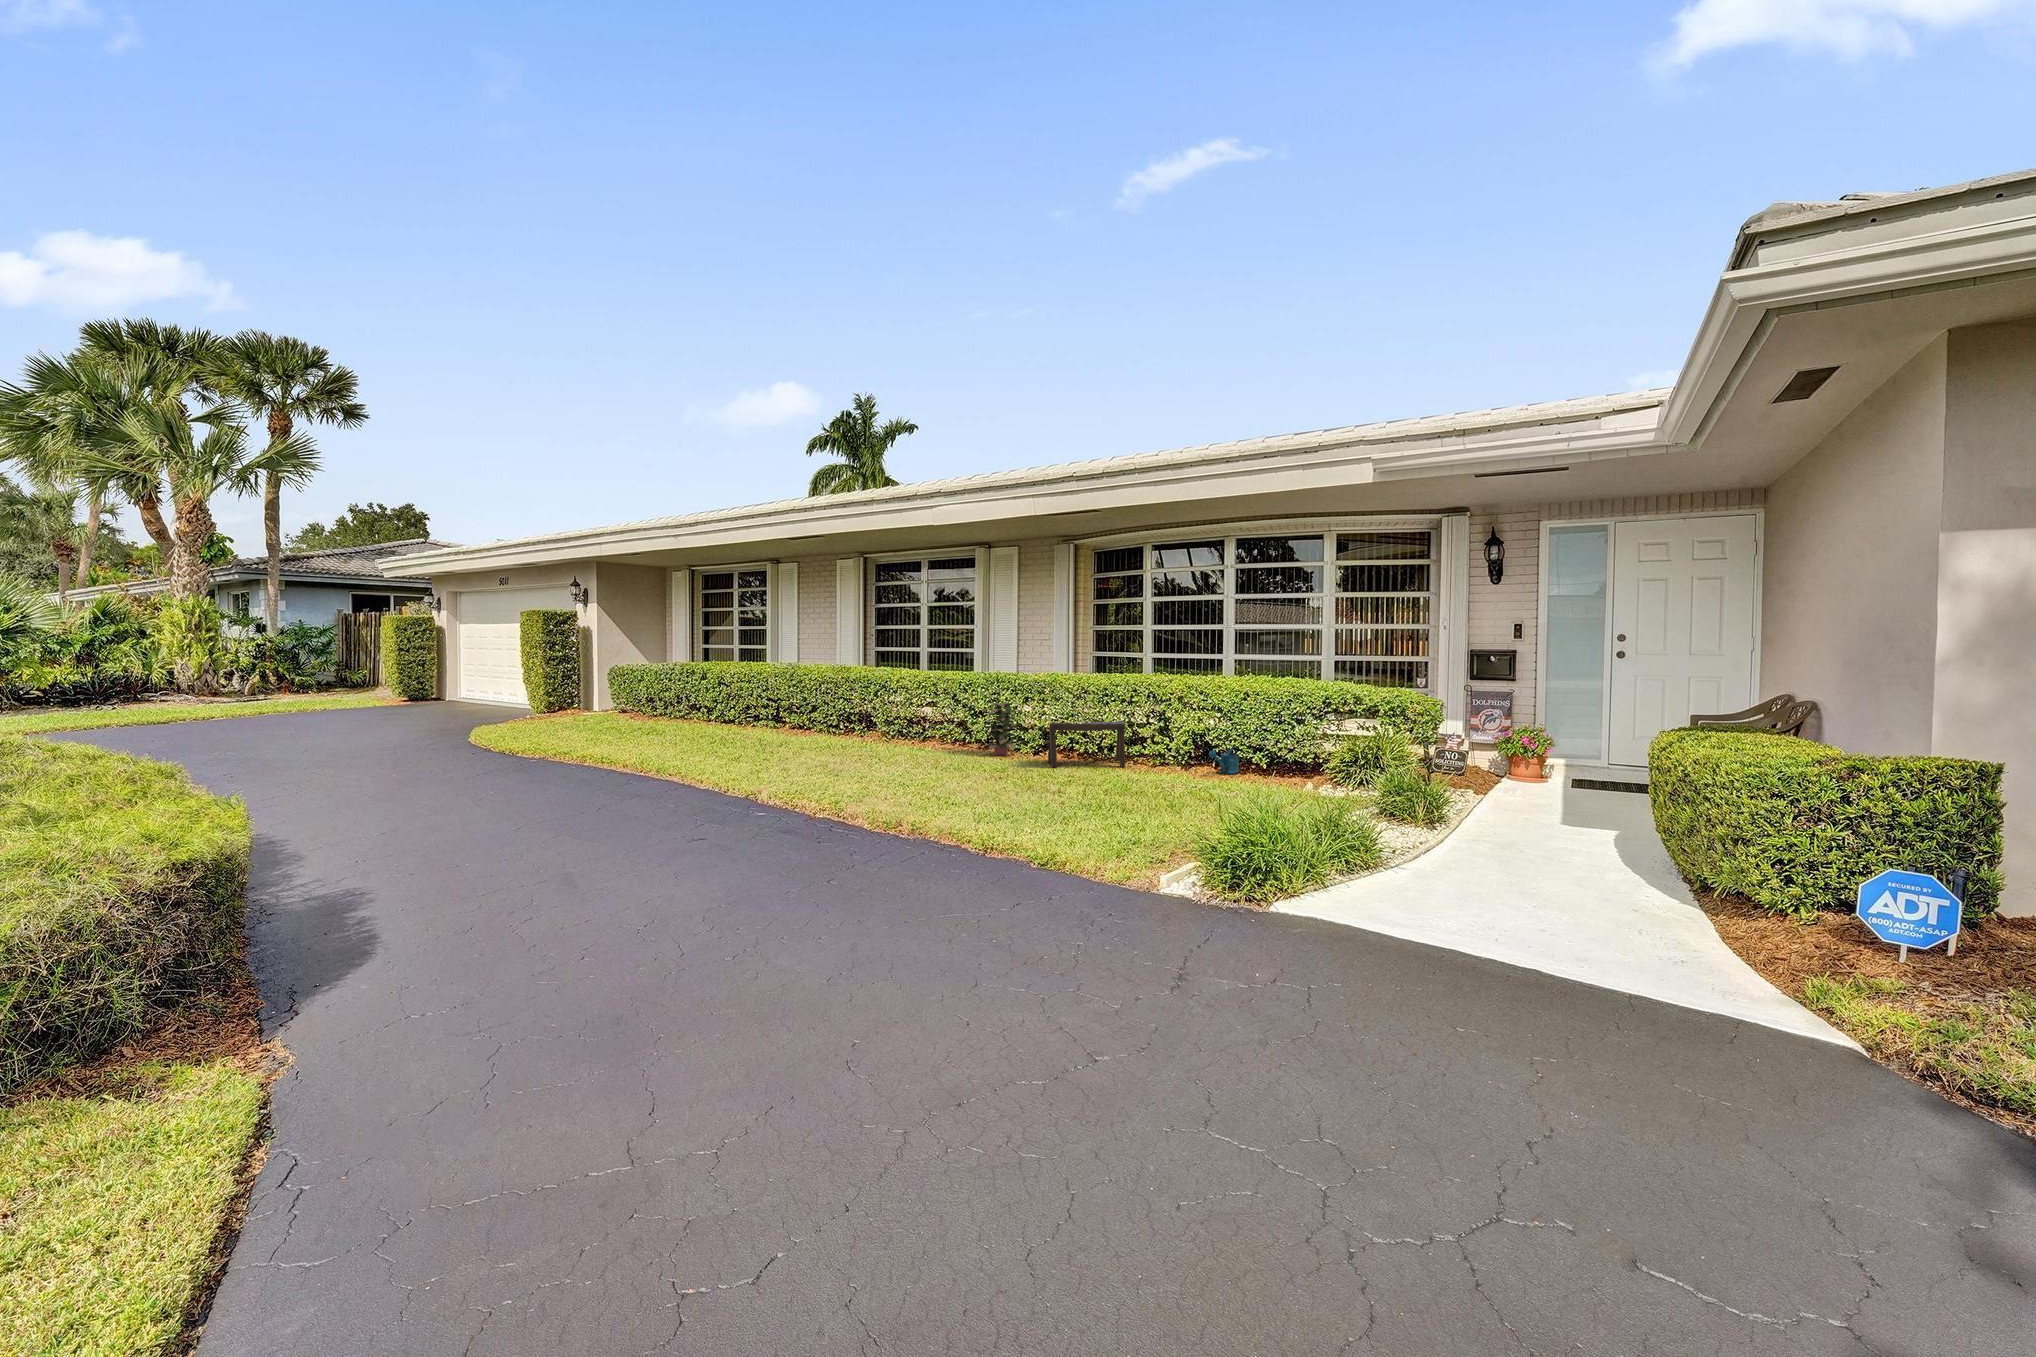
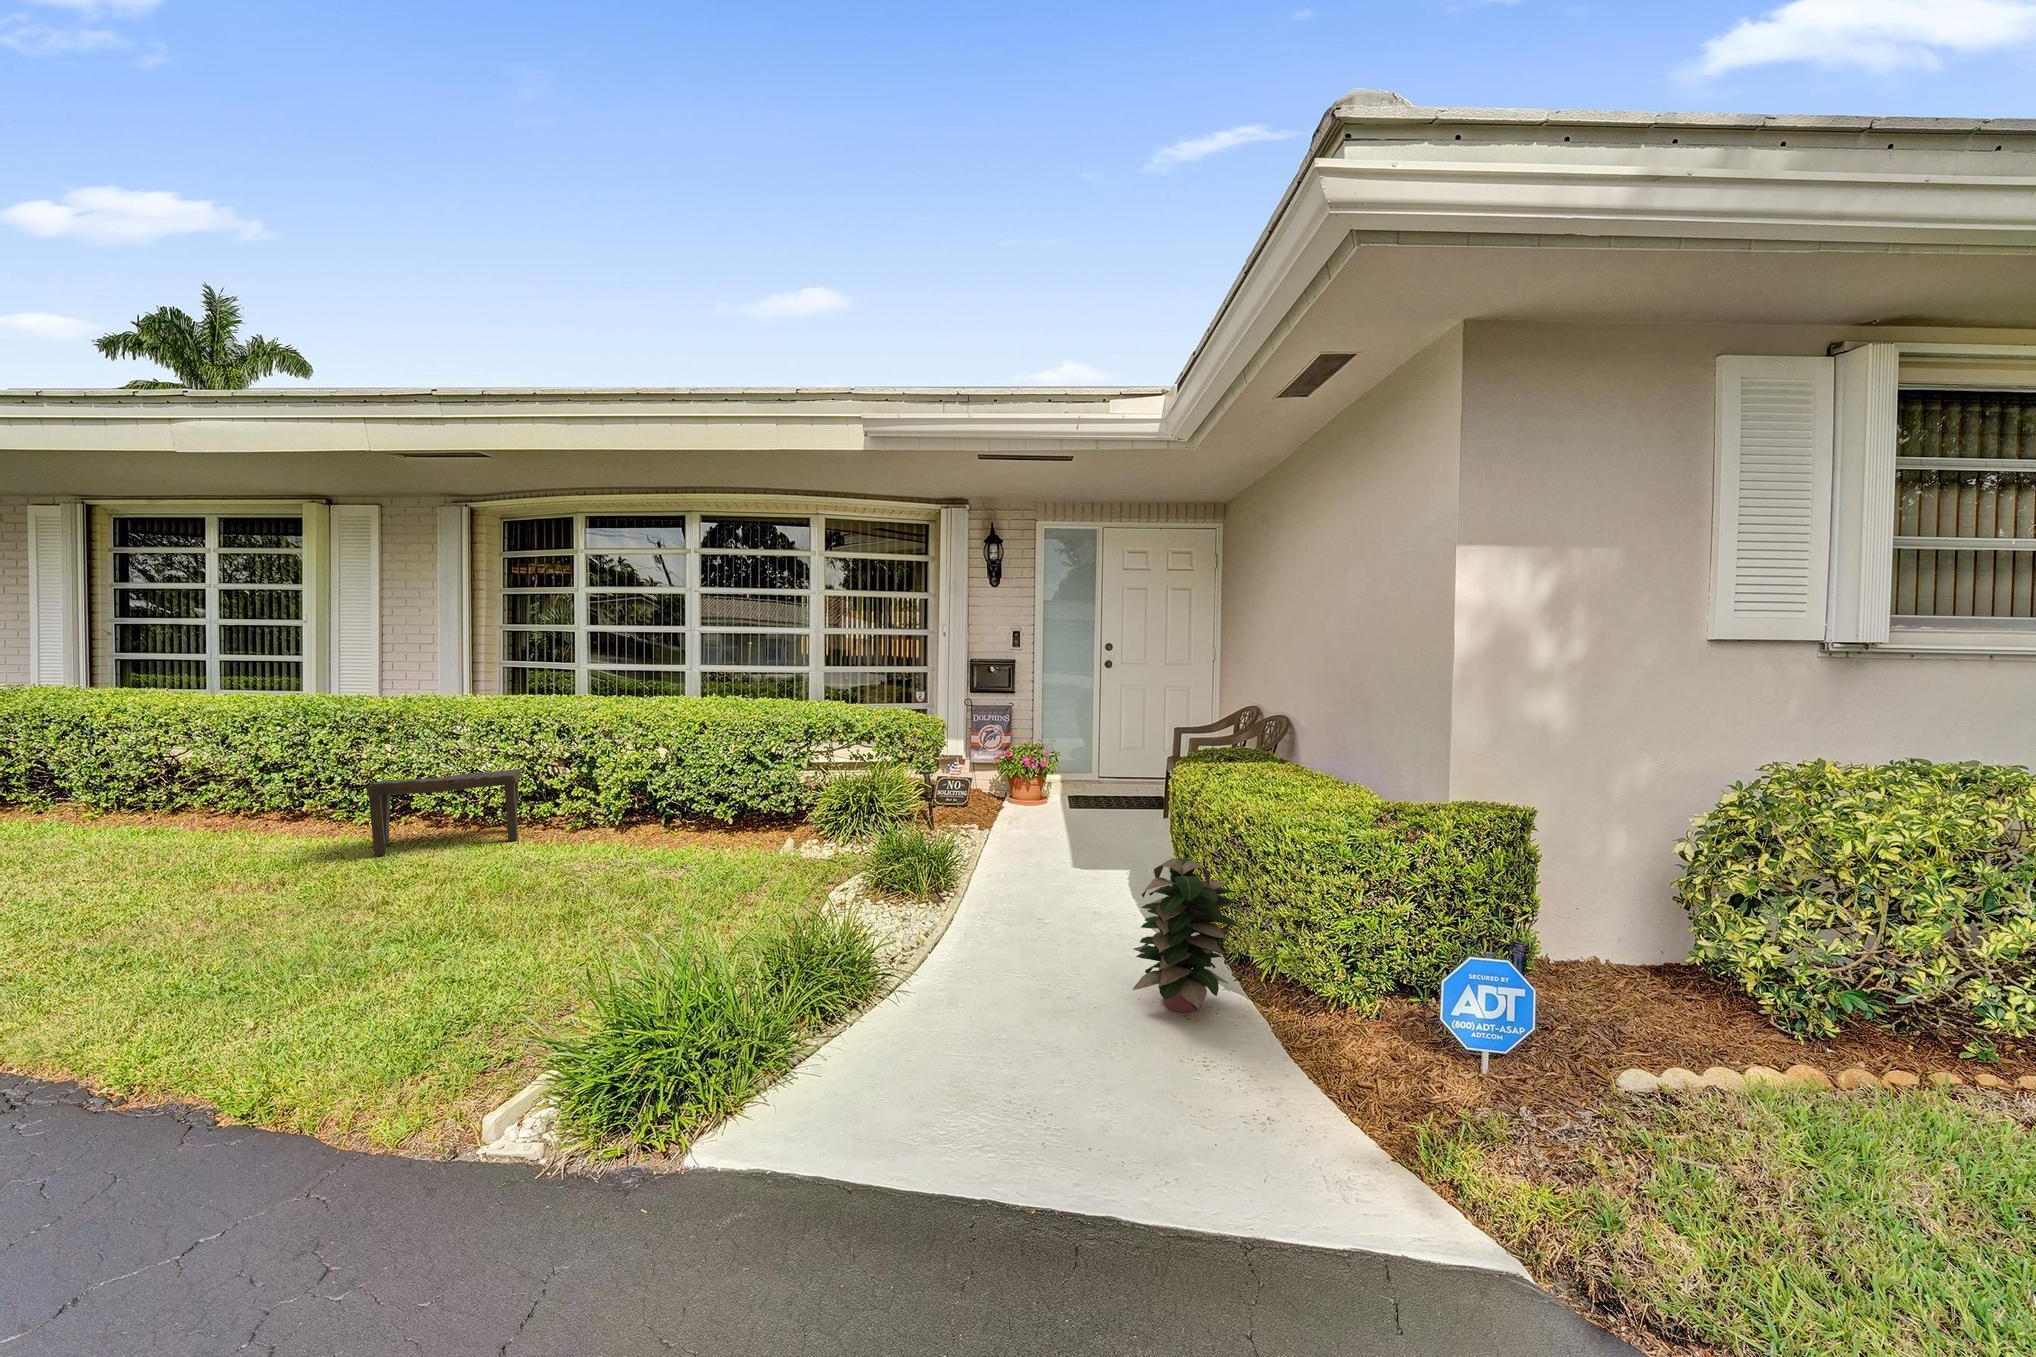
decorative plant: present [986,703,1018,755] -> present [1133,858,1238,1012]
watering can: present [1209,749,1240,775] -> none [647,798,698,837]

